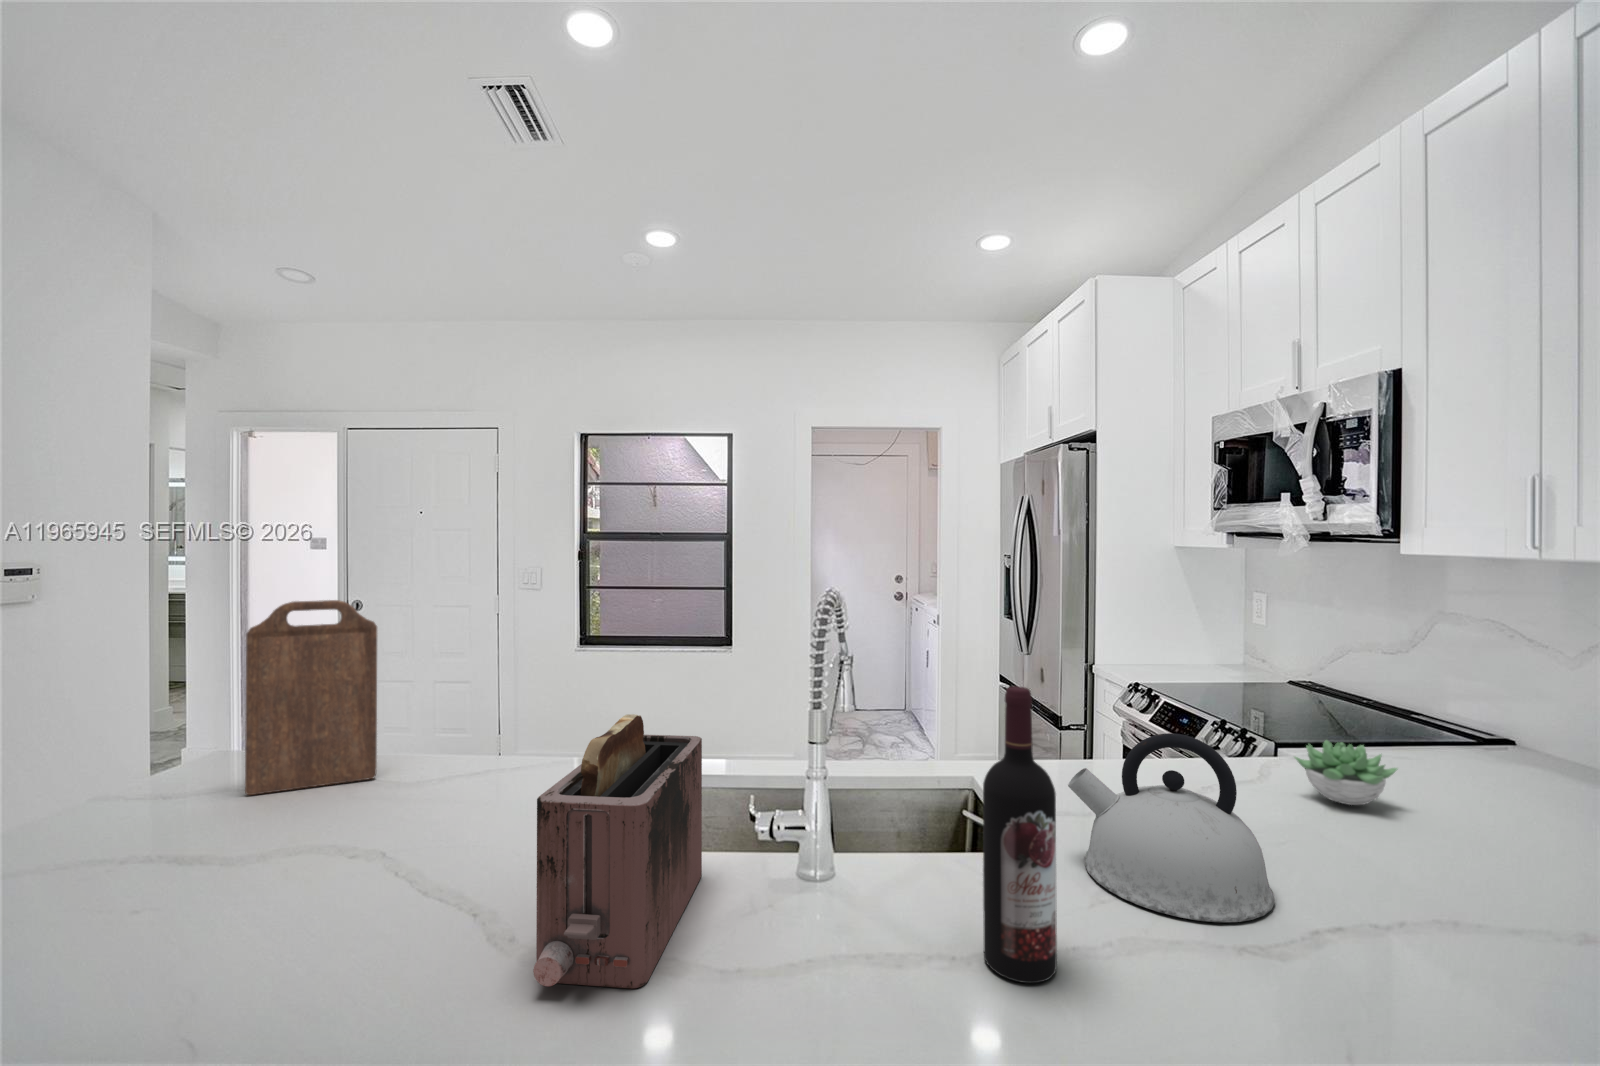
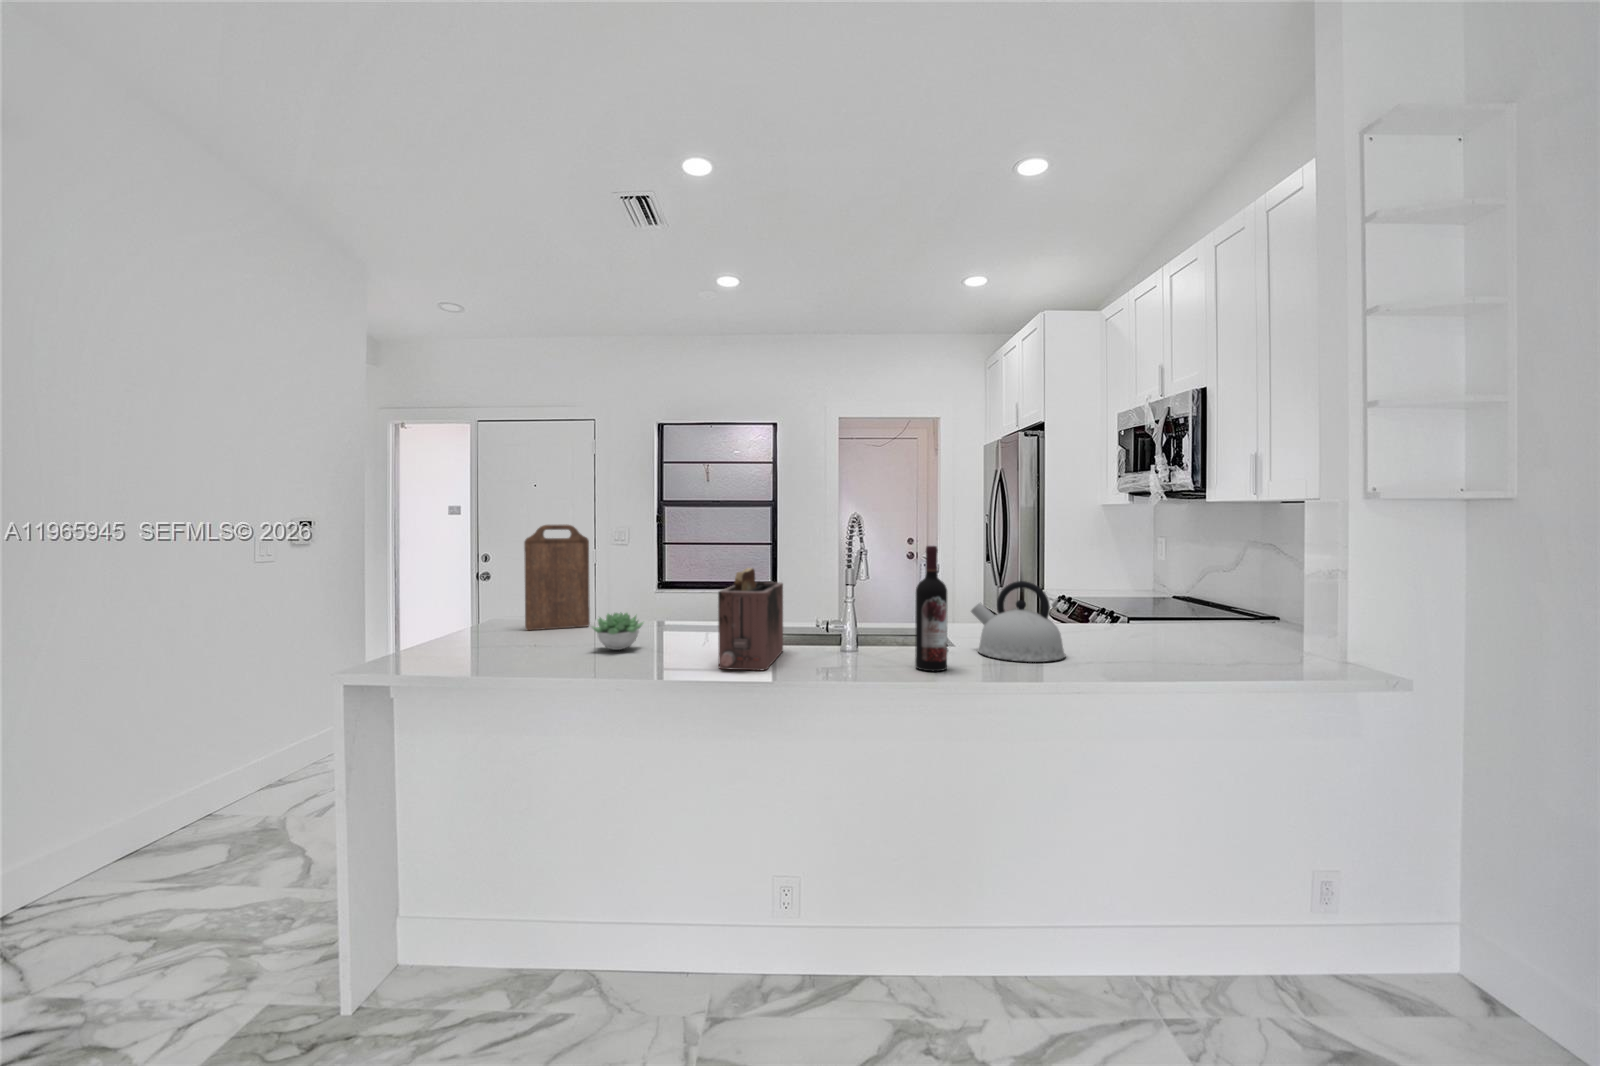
succulent plant: present [1295,740,1397,805] -> present [592,613,643,650]

